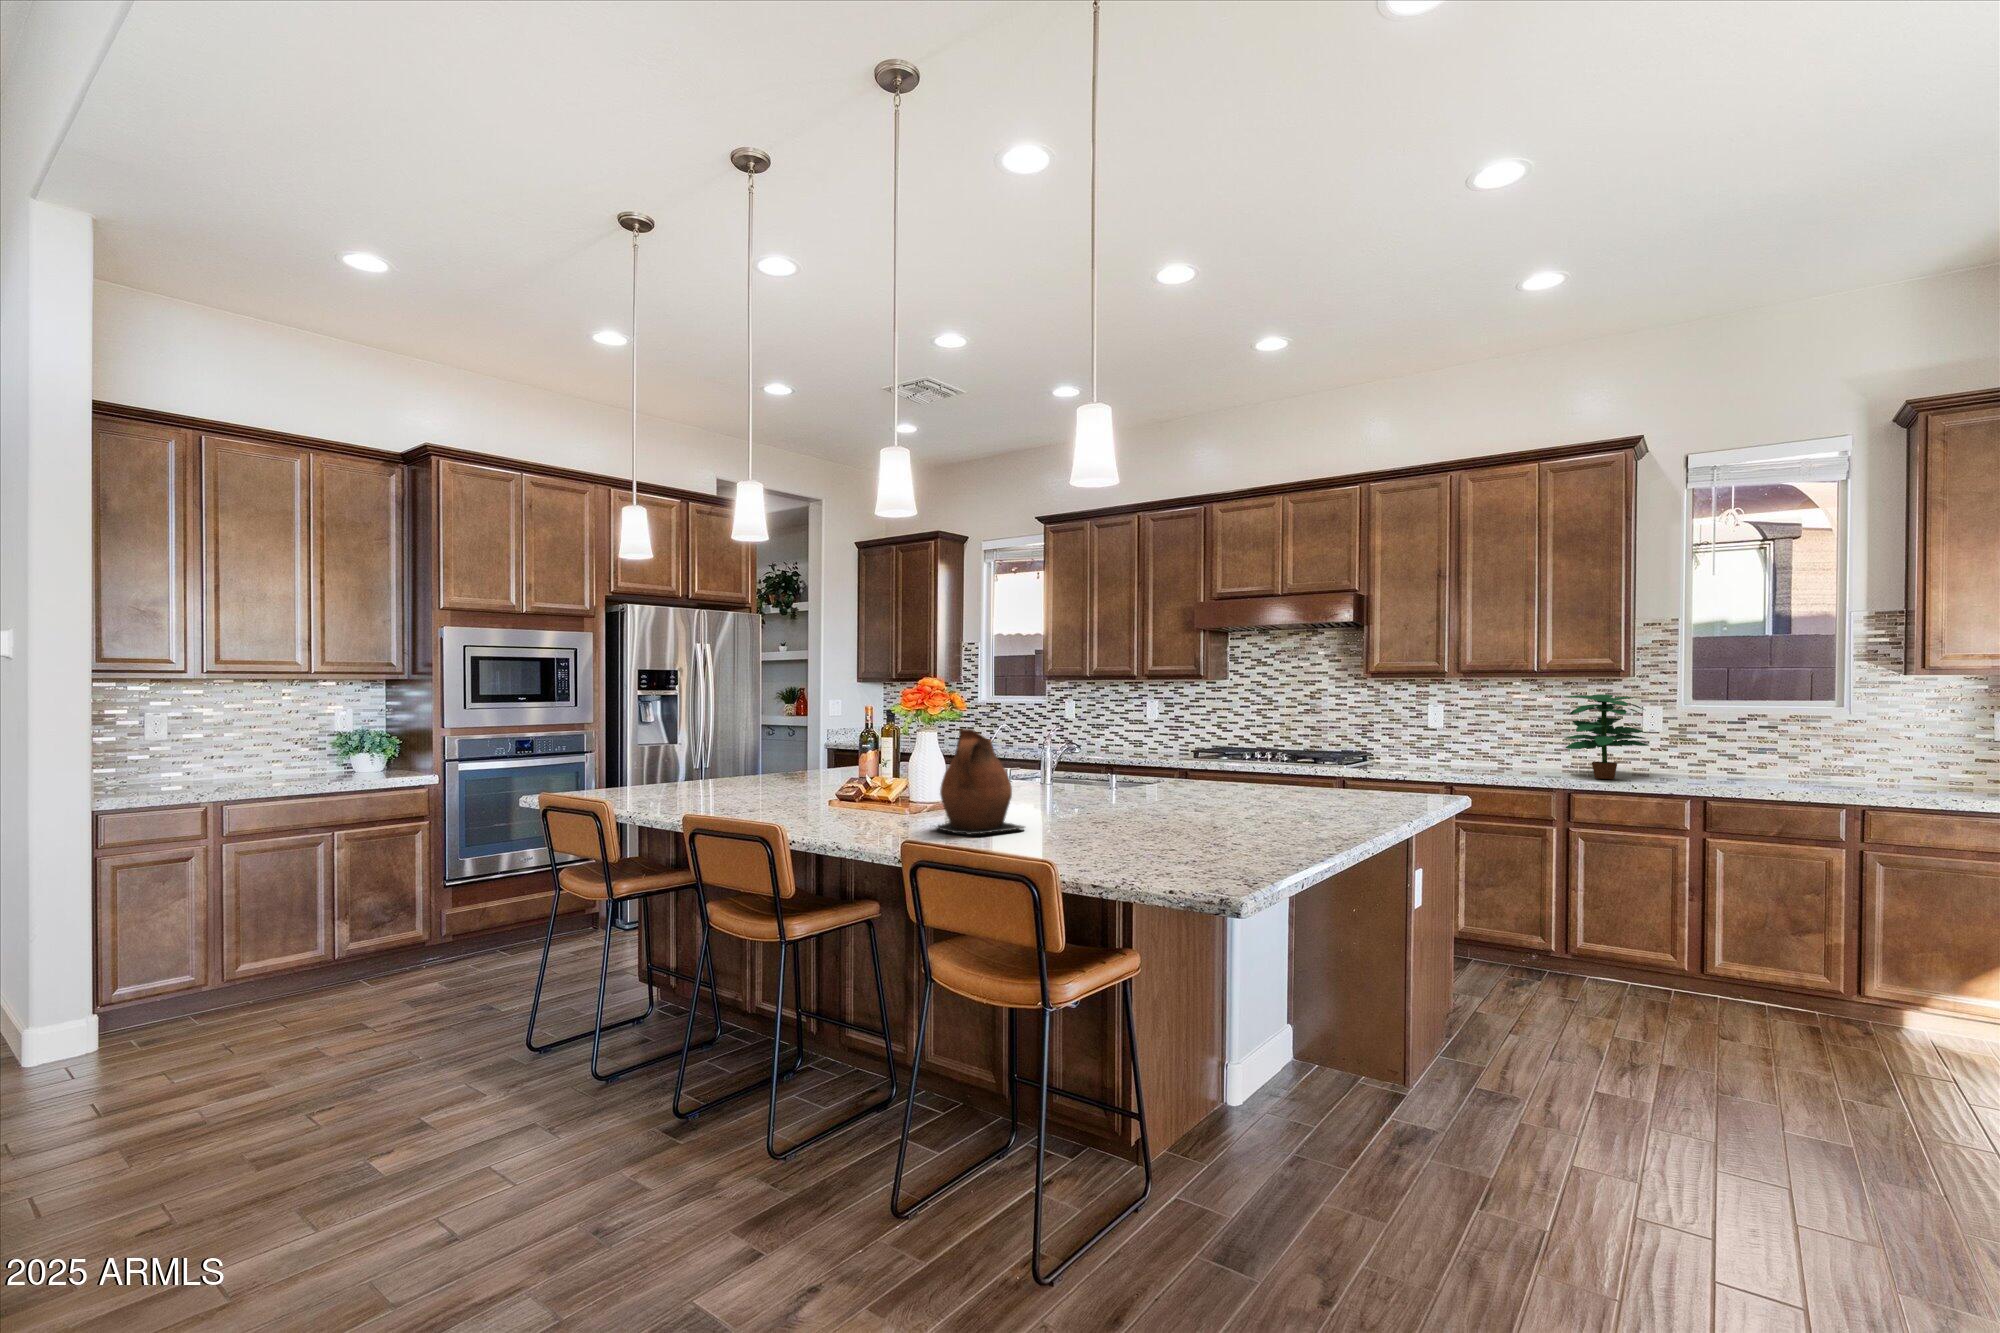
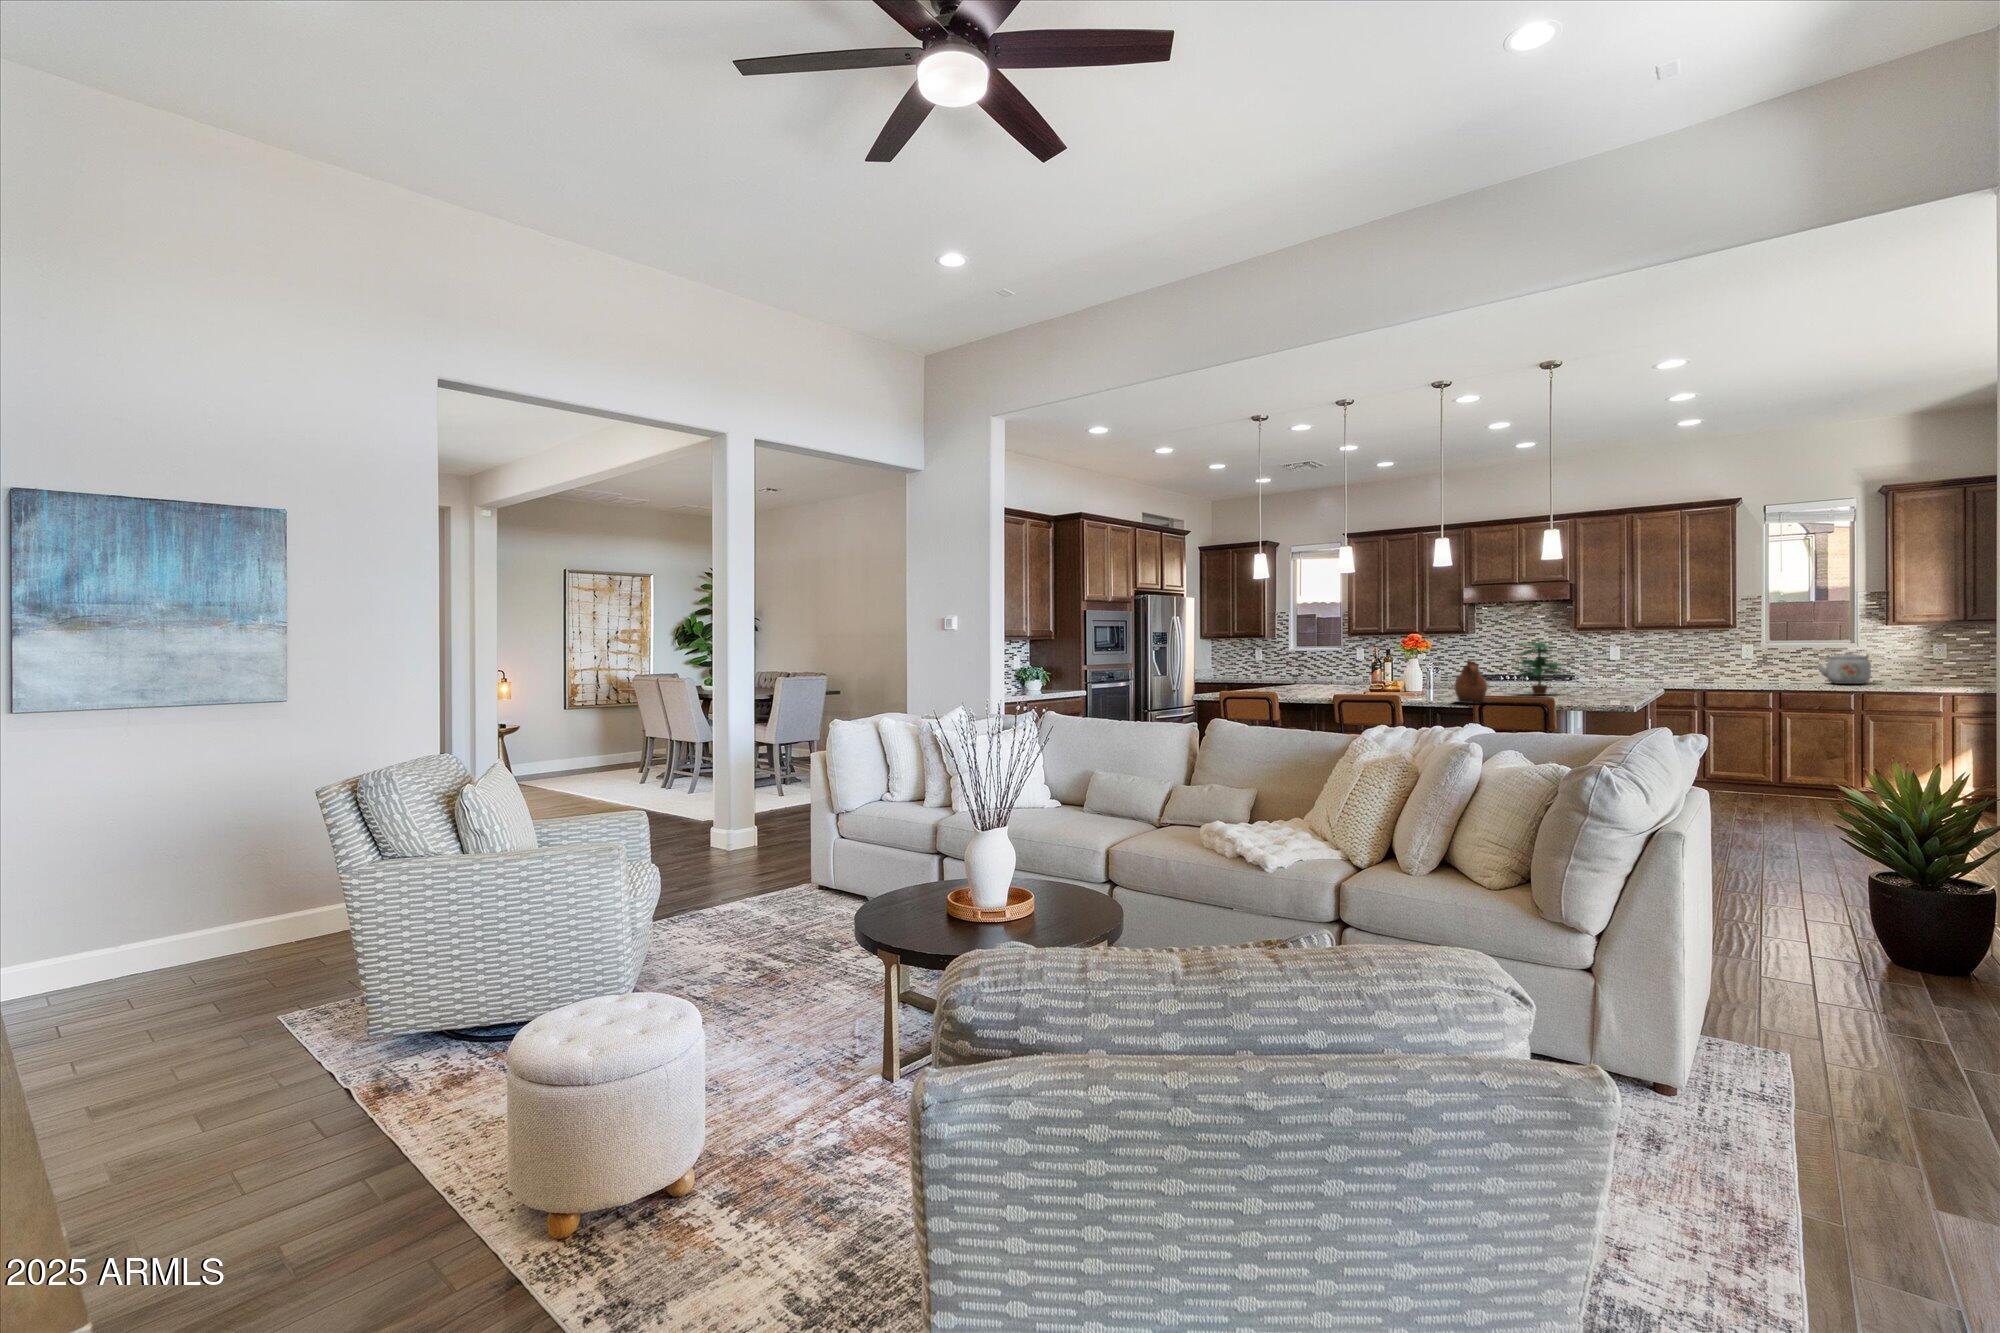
potted plant: present [1565,694,1649,779] -> present [1517,642,1563,695]
kettle: none [1775,724,1878,788] -> present [1818,652,1871,684]

